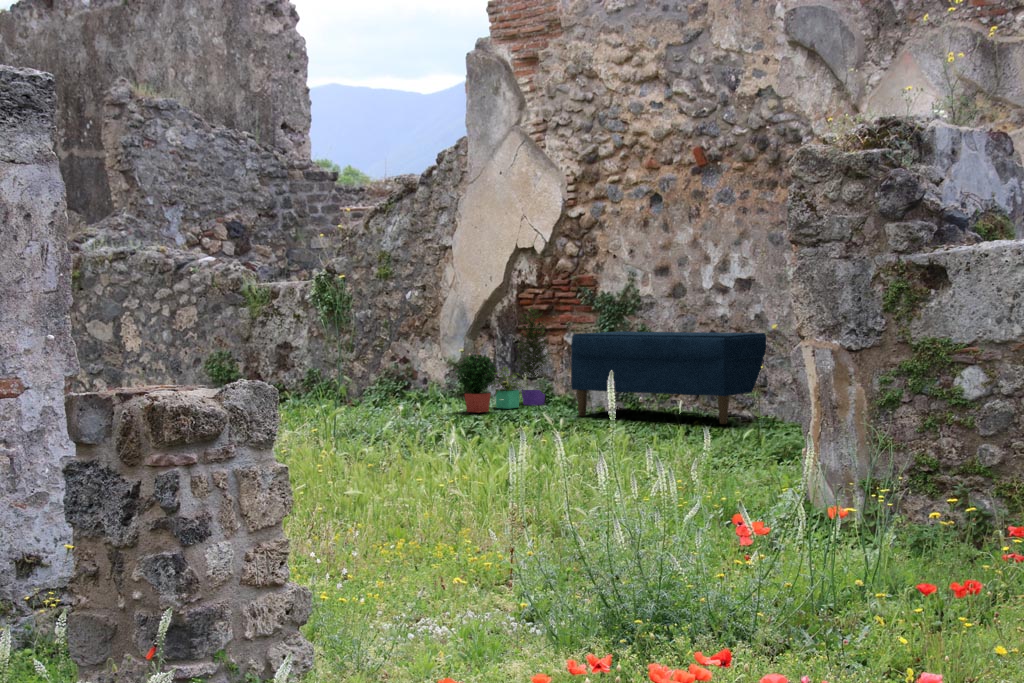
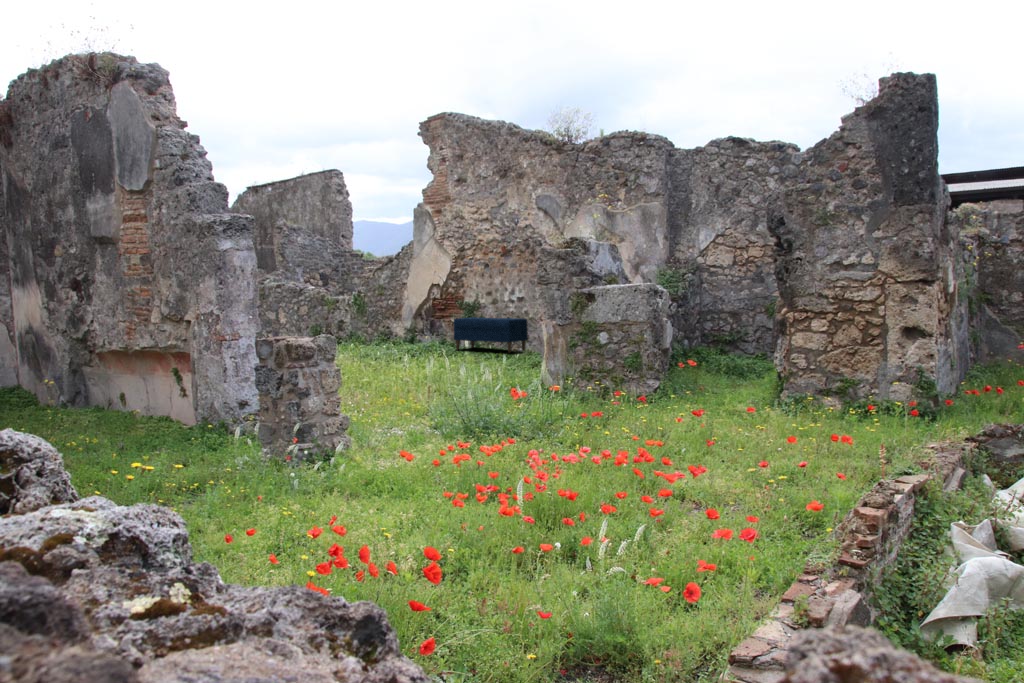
potted plant: present [455,307,550,412] -> none [409,307,447,349]

